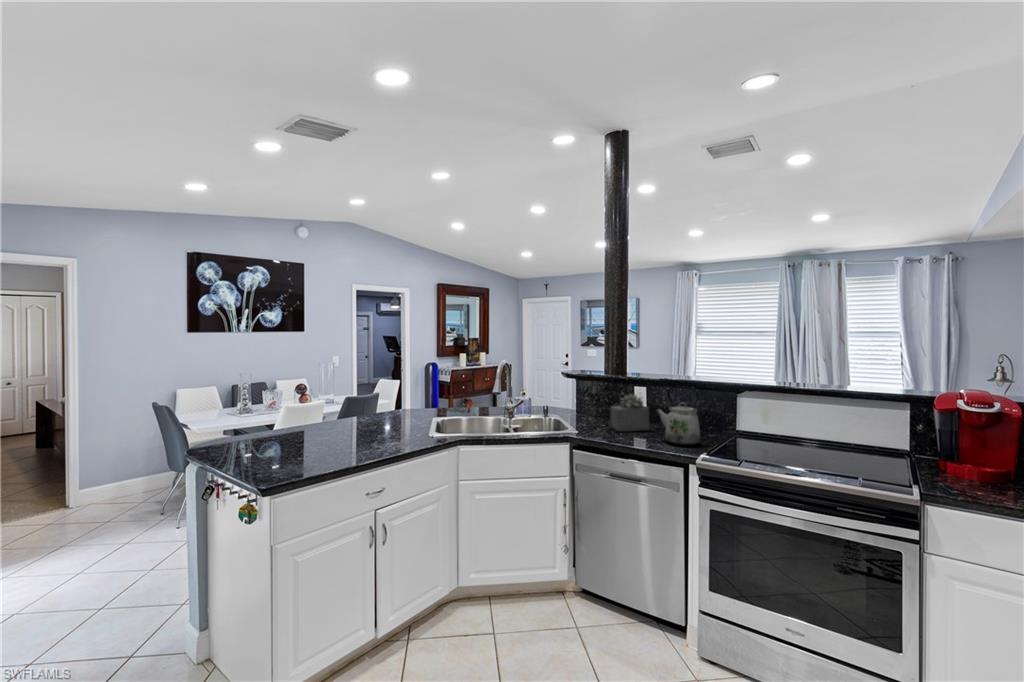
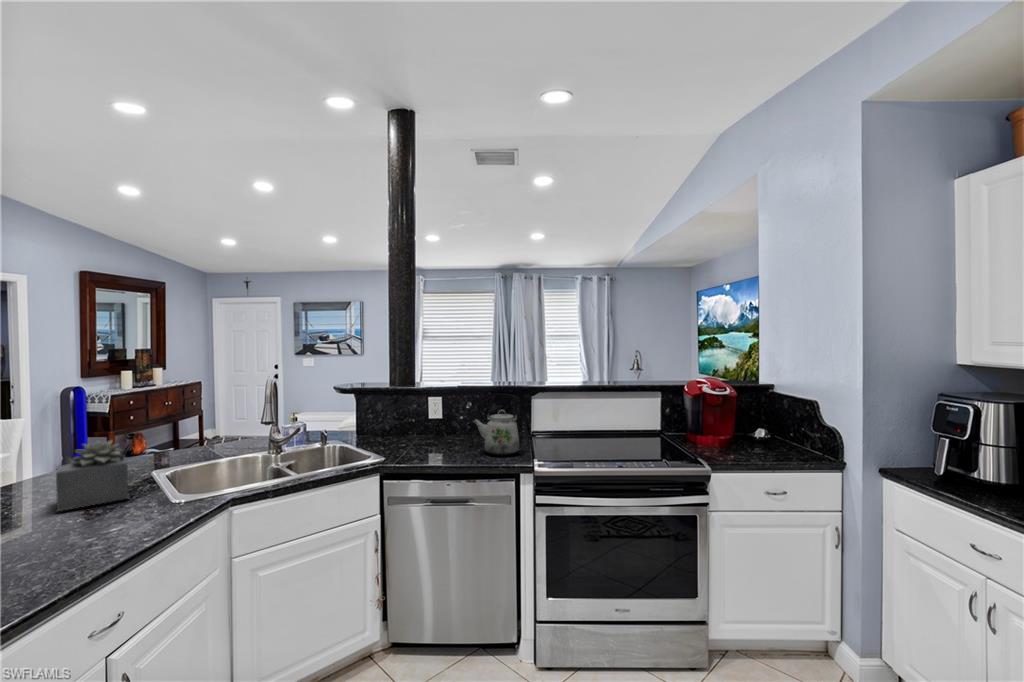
succulent plant: present [610,394,649,431] -> present [56,441,129,511]

